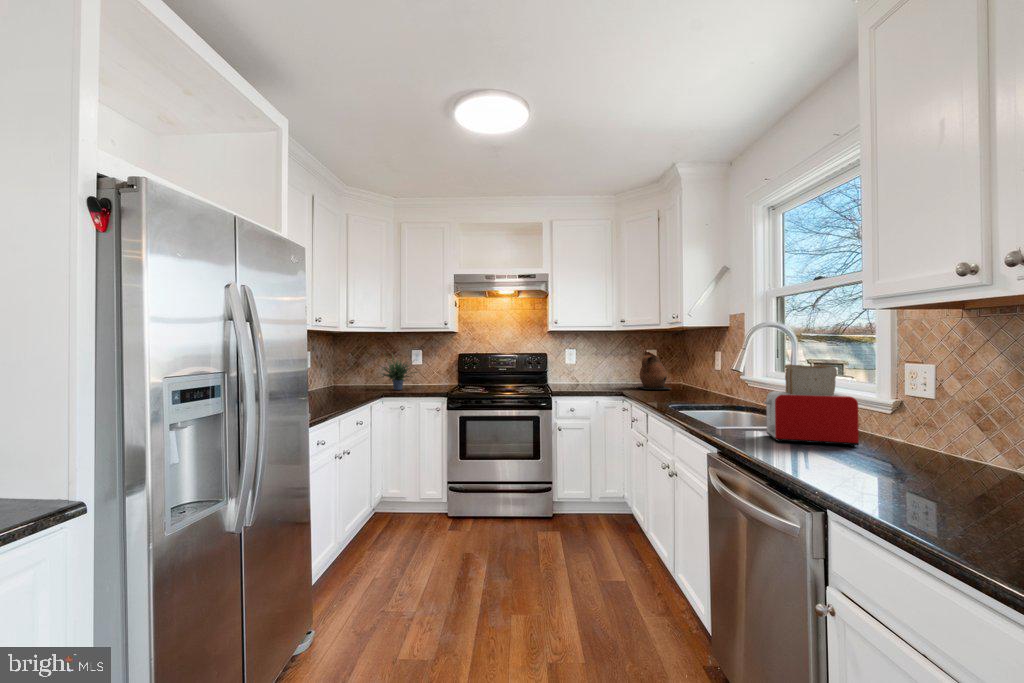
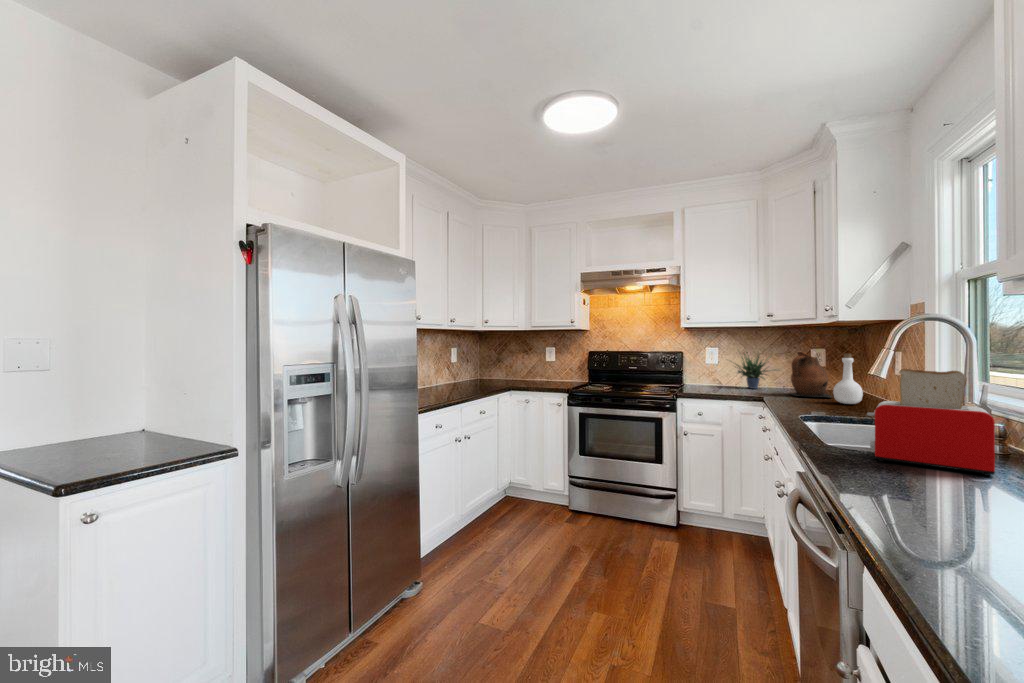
bottle: none [677,353,698,394] -> present [833,354,863,404]
potted plant: present [382,358,416,390] -> present [737,354,771,389]

